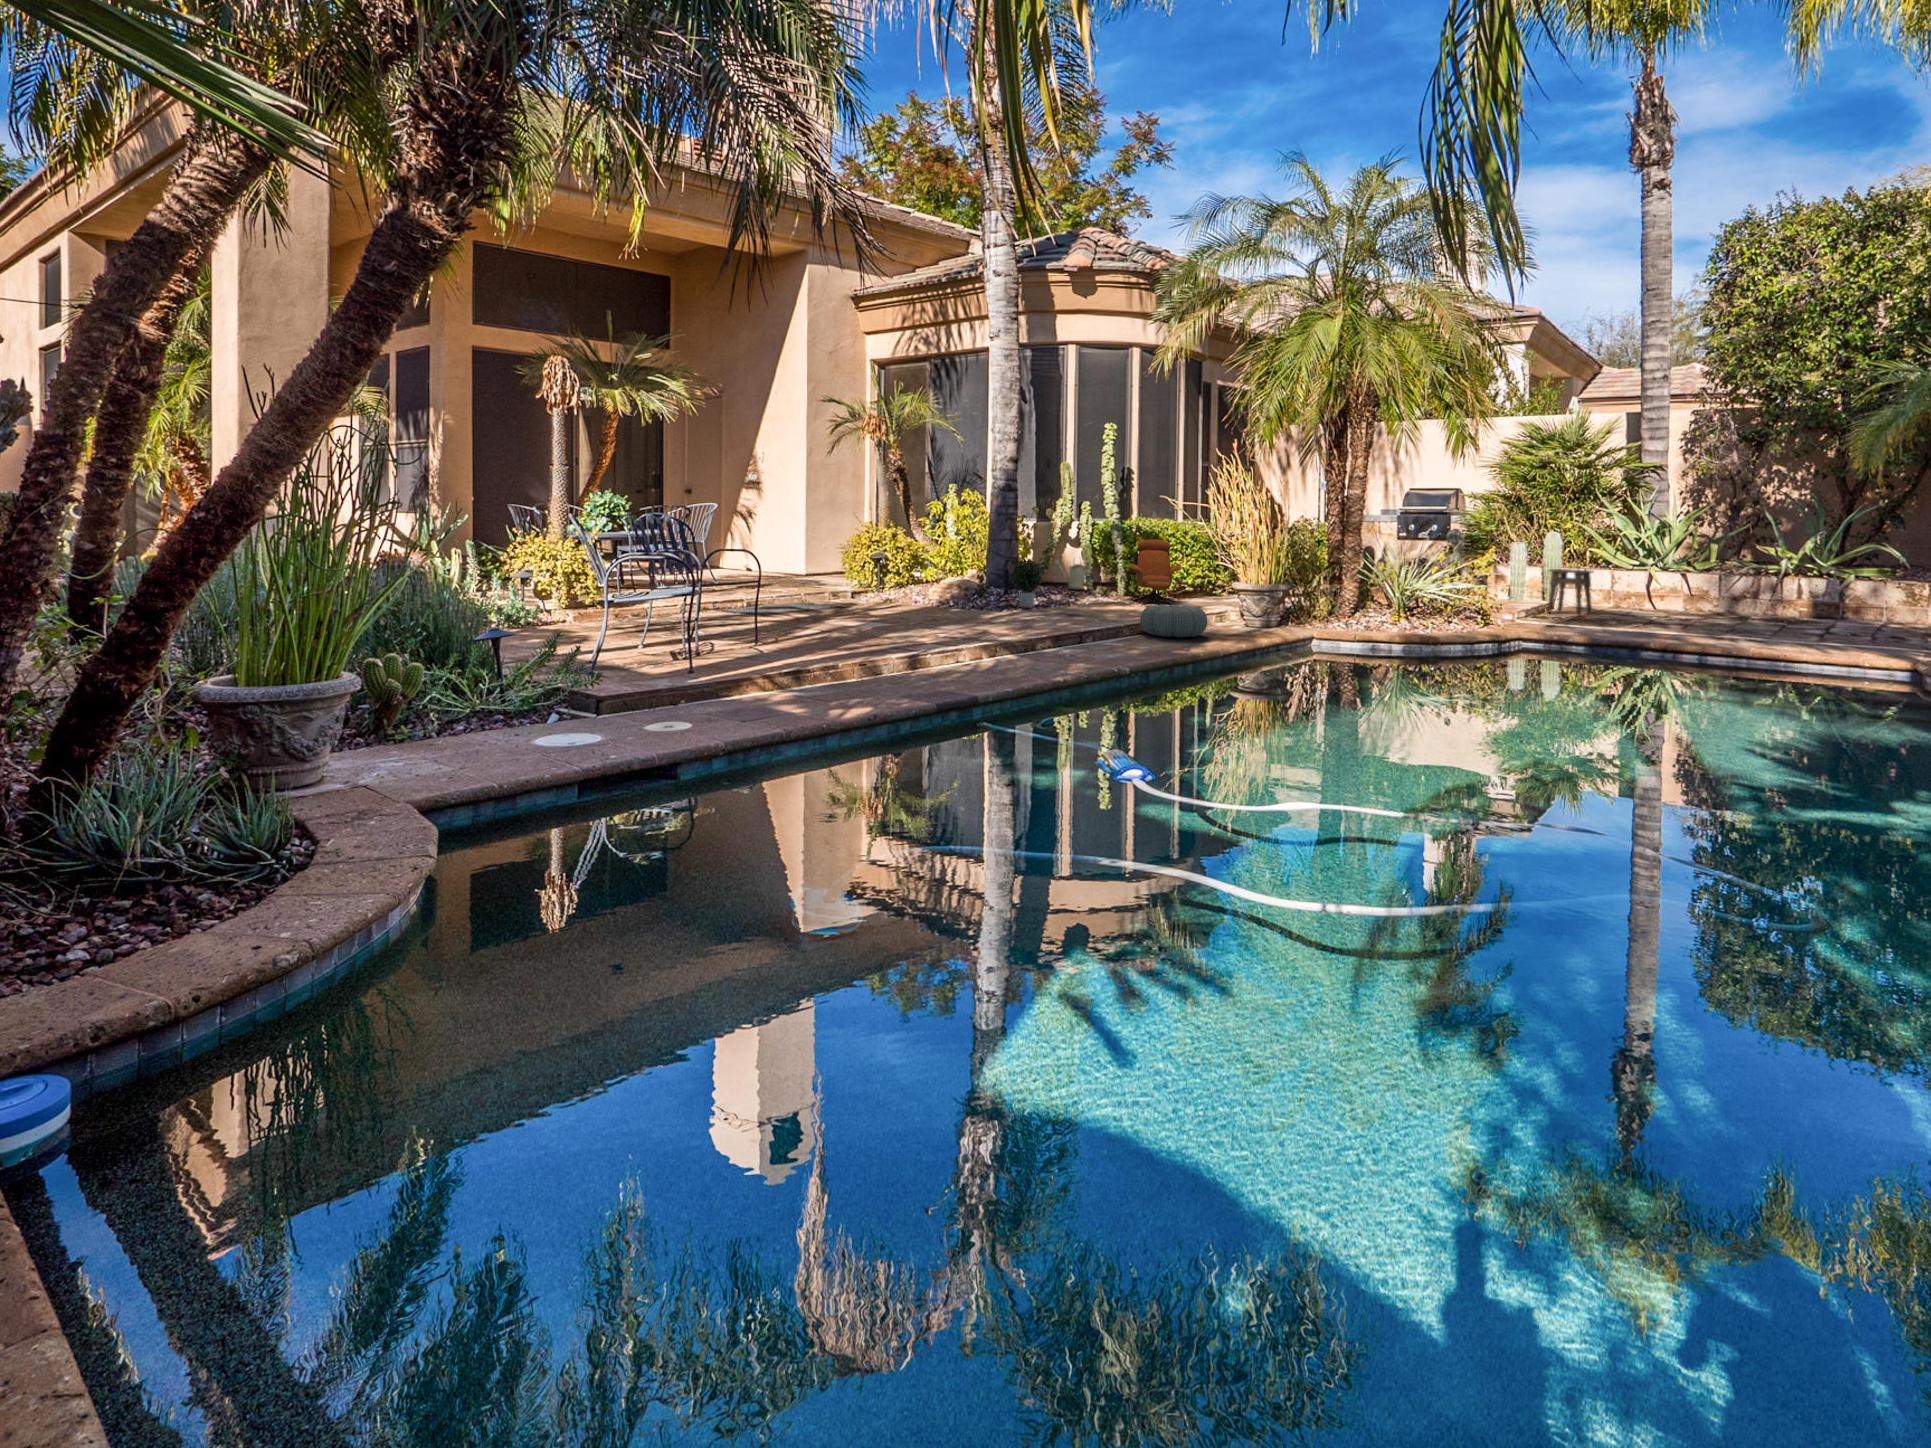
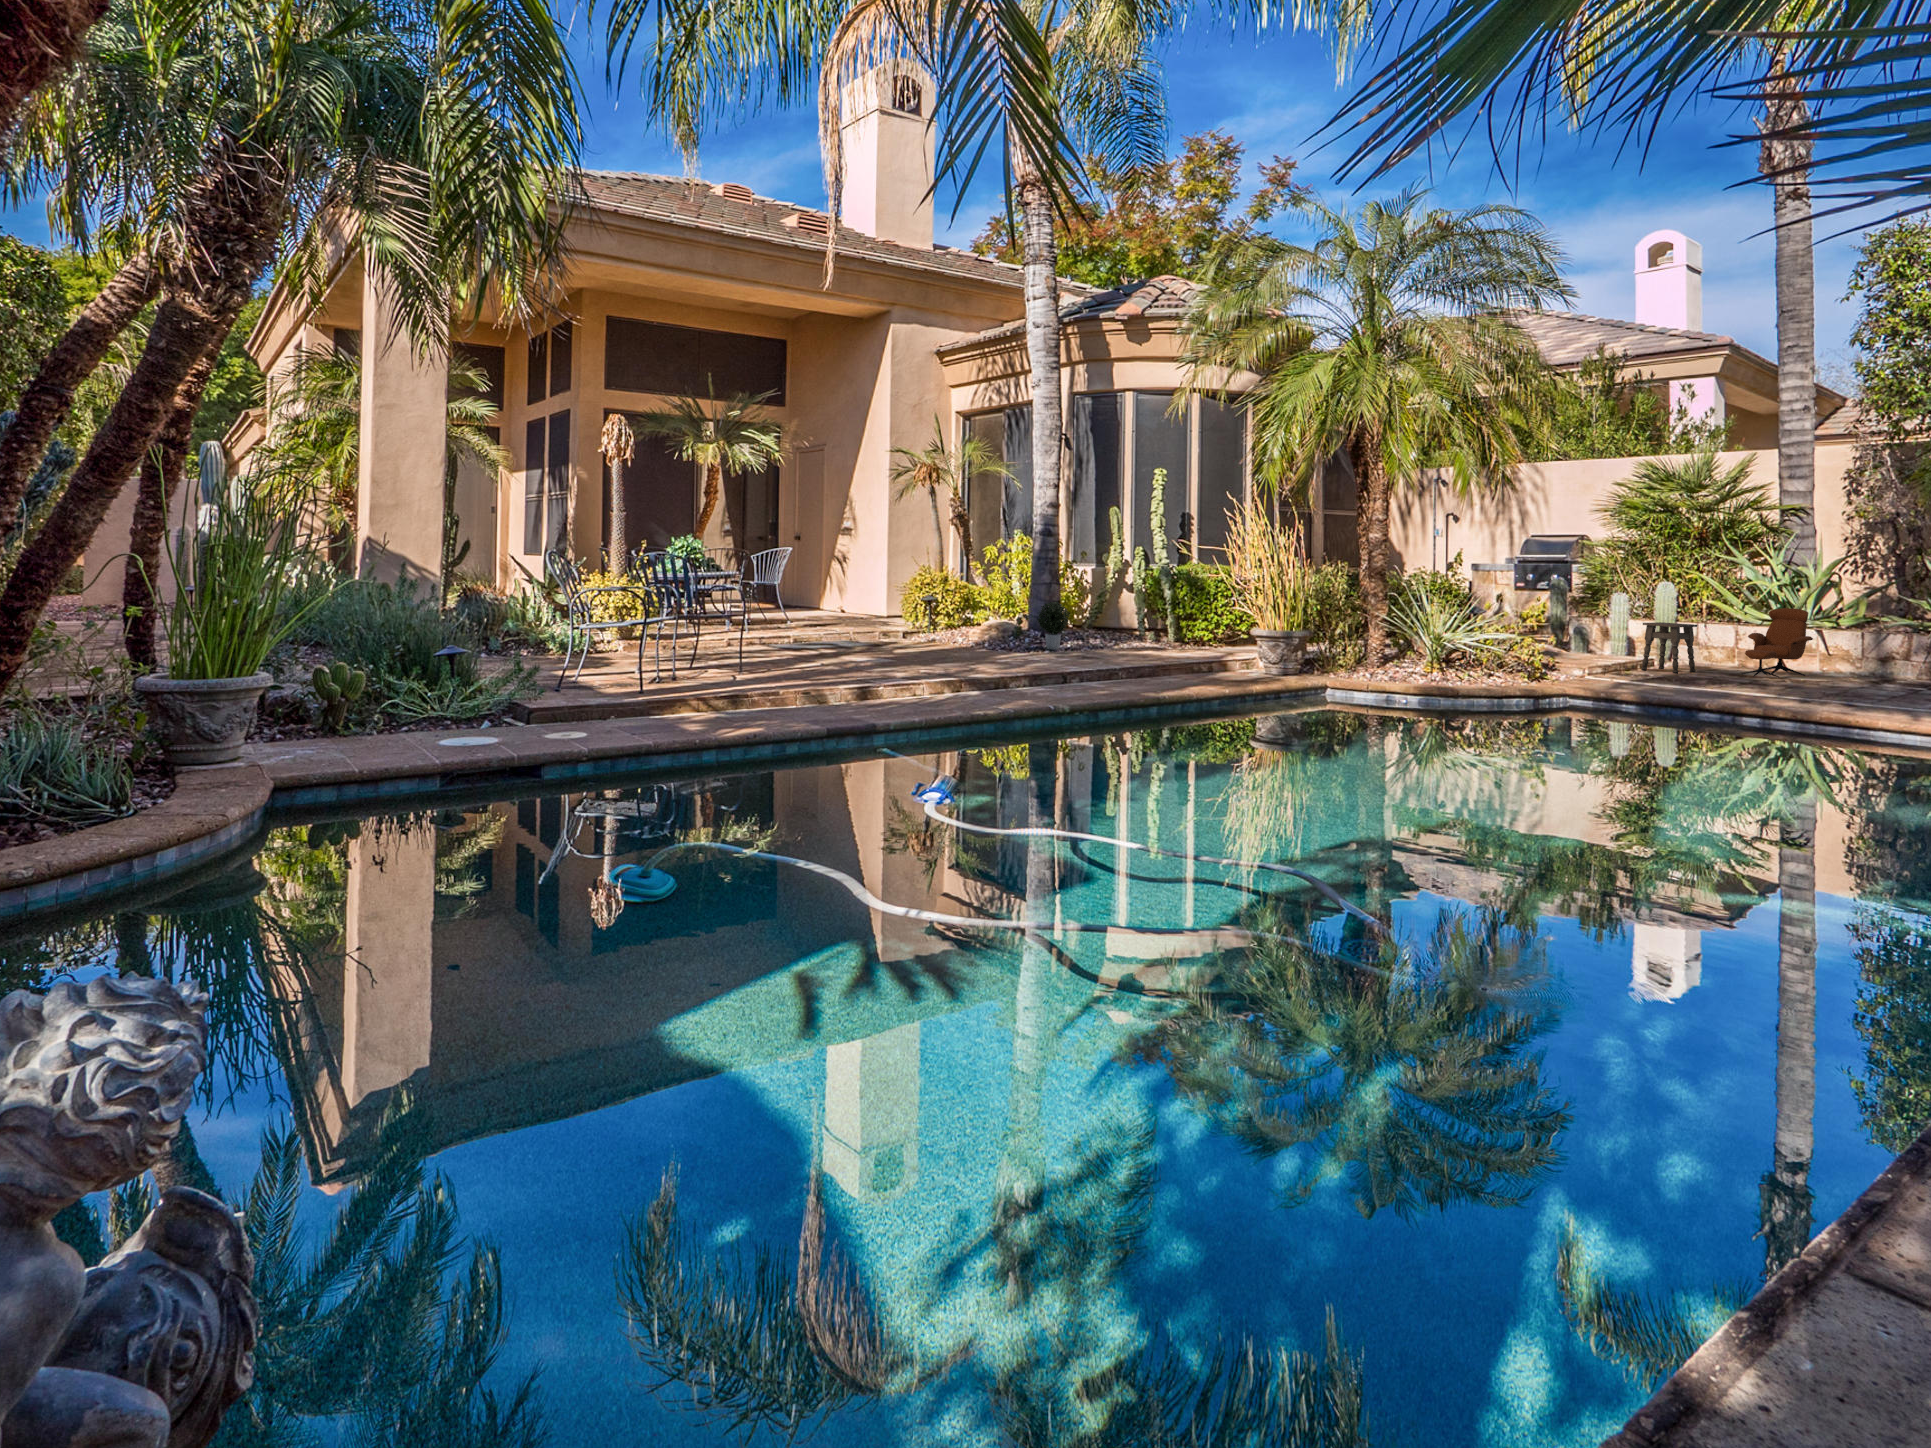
lounge chair: present [1129,540,1181,605] -> present [1742,608,1813,678]
watering can: present [1054,560,1086,590] -> none [1108,603,1140,636]
pouf: present [1140,605,1207,637] -> none [1135,647,1202,679]

